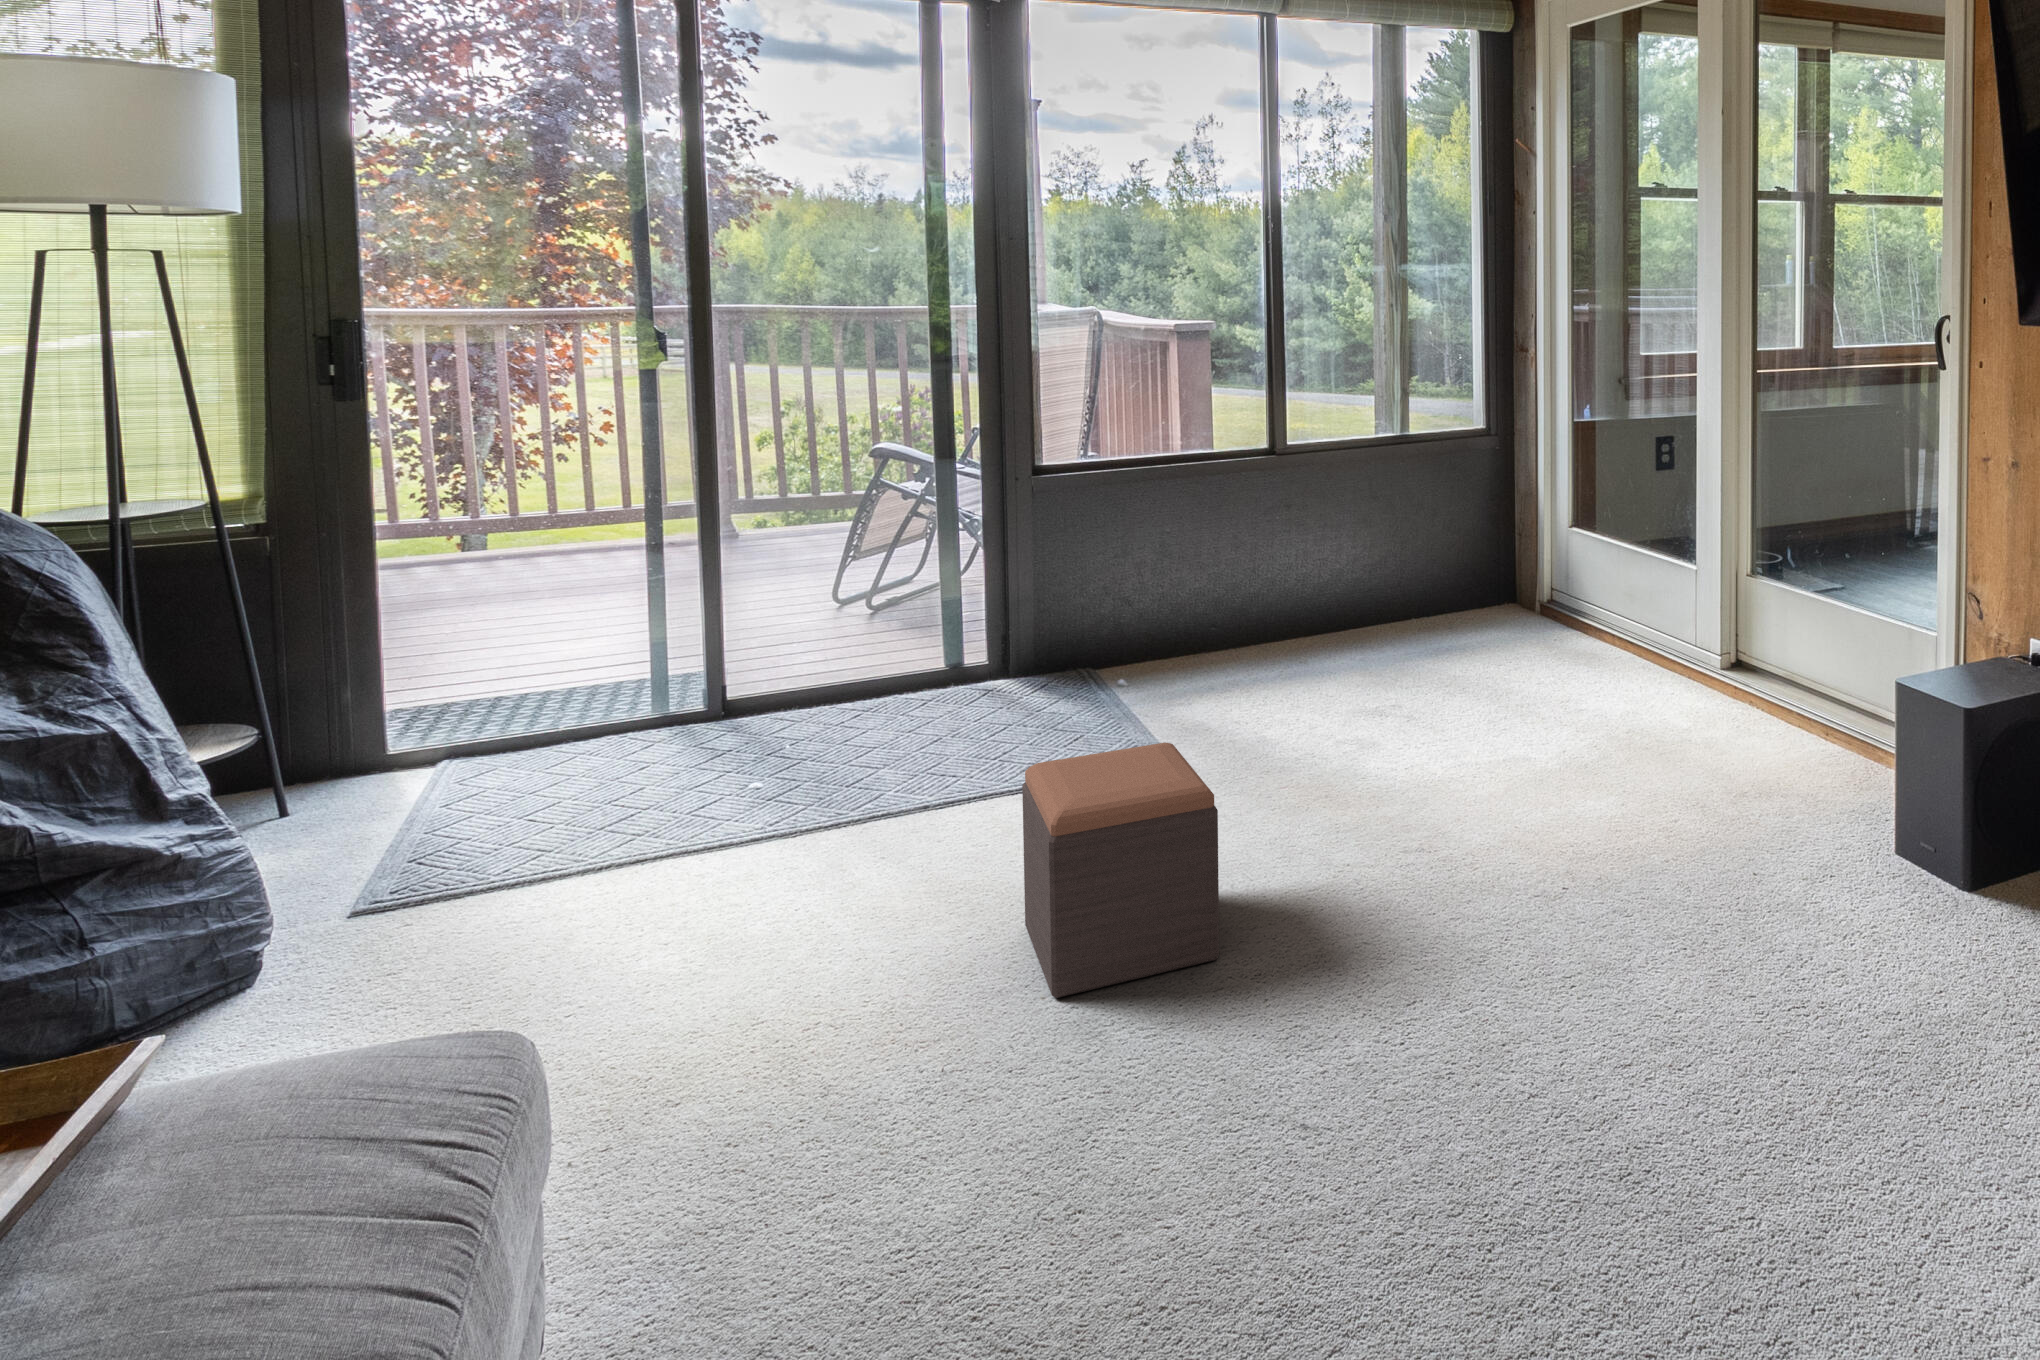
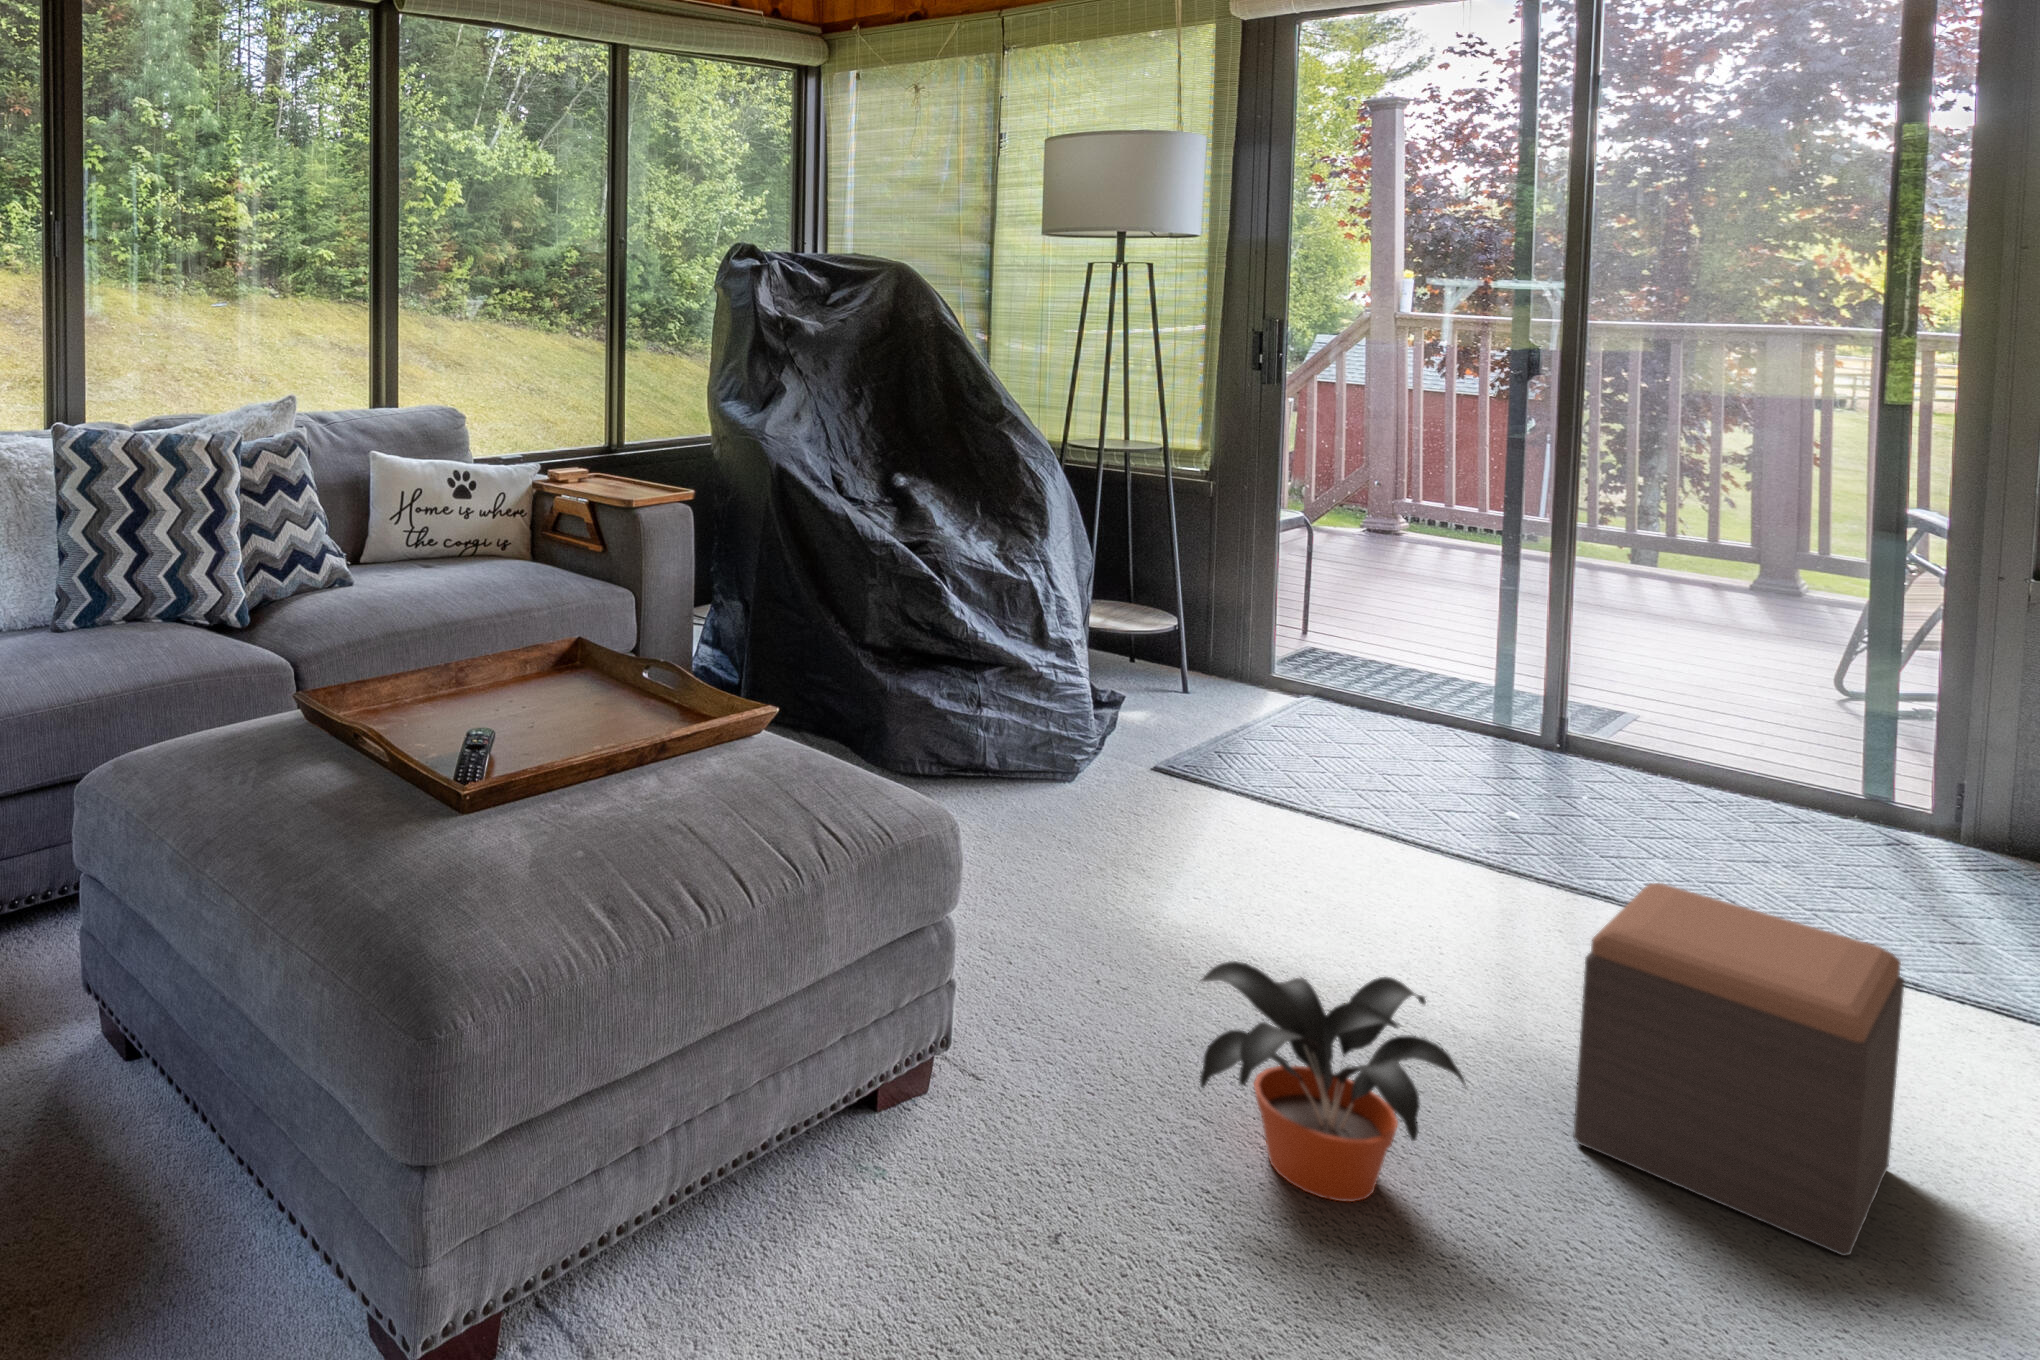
potted plant: none [802,938,1069,1187] -> present [1200,961,1466,1202]

